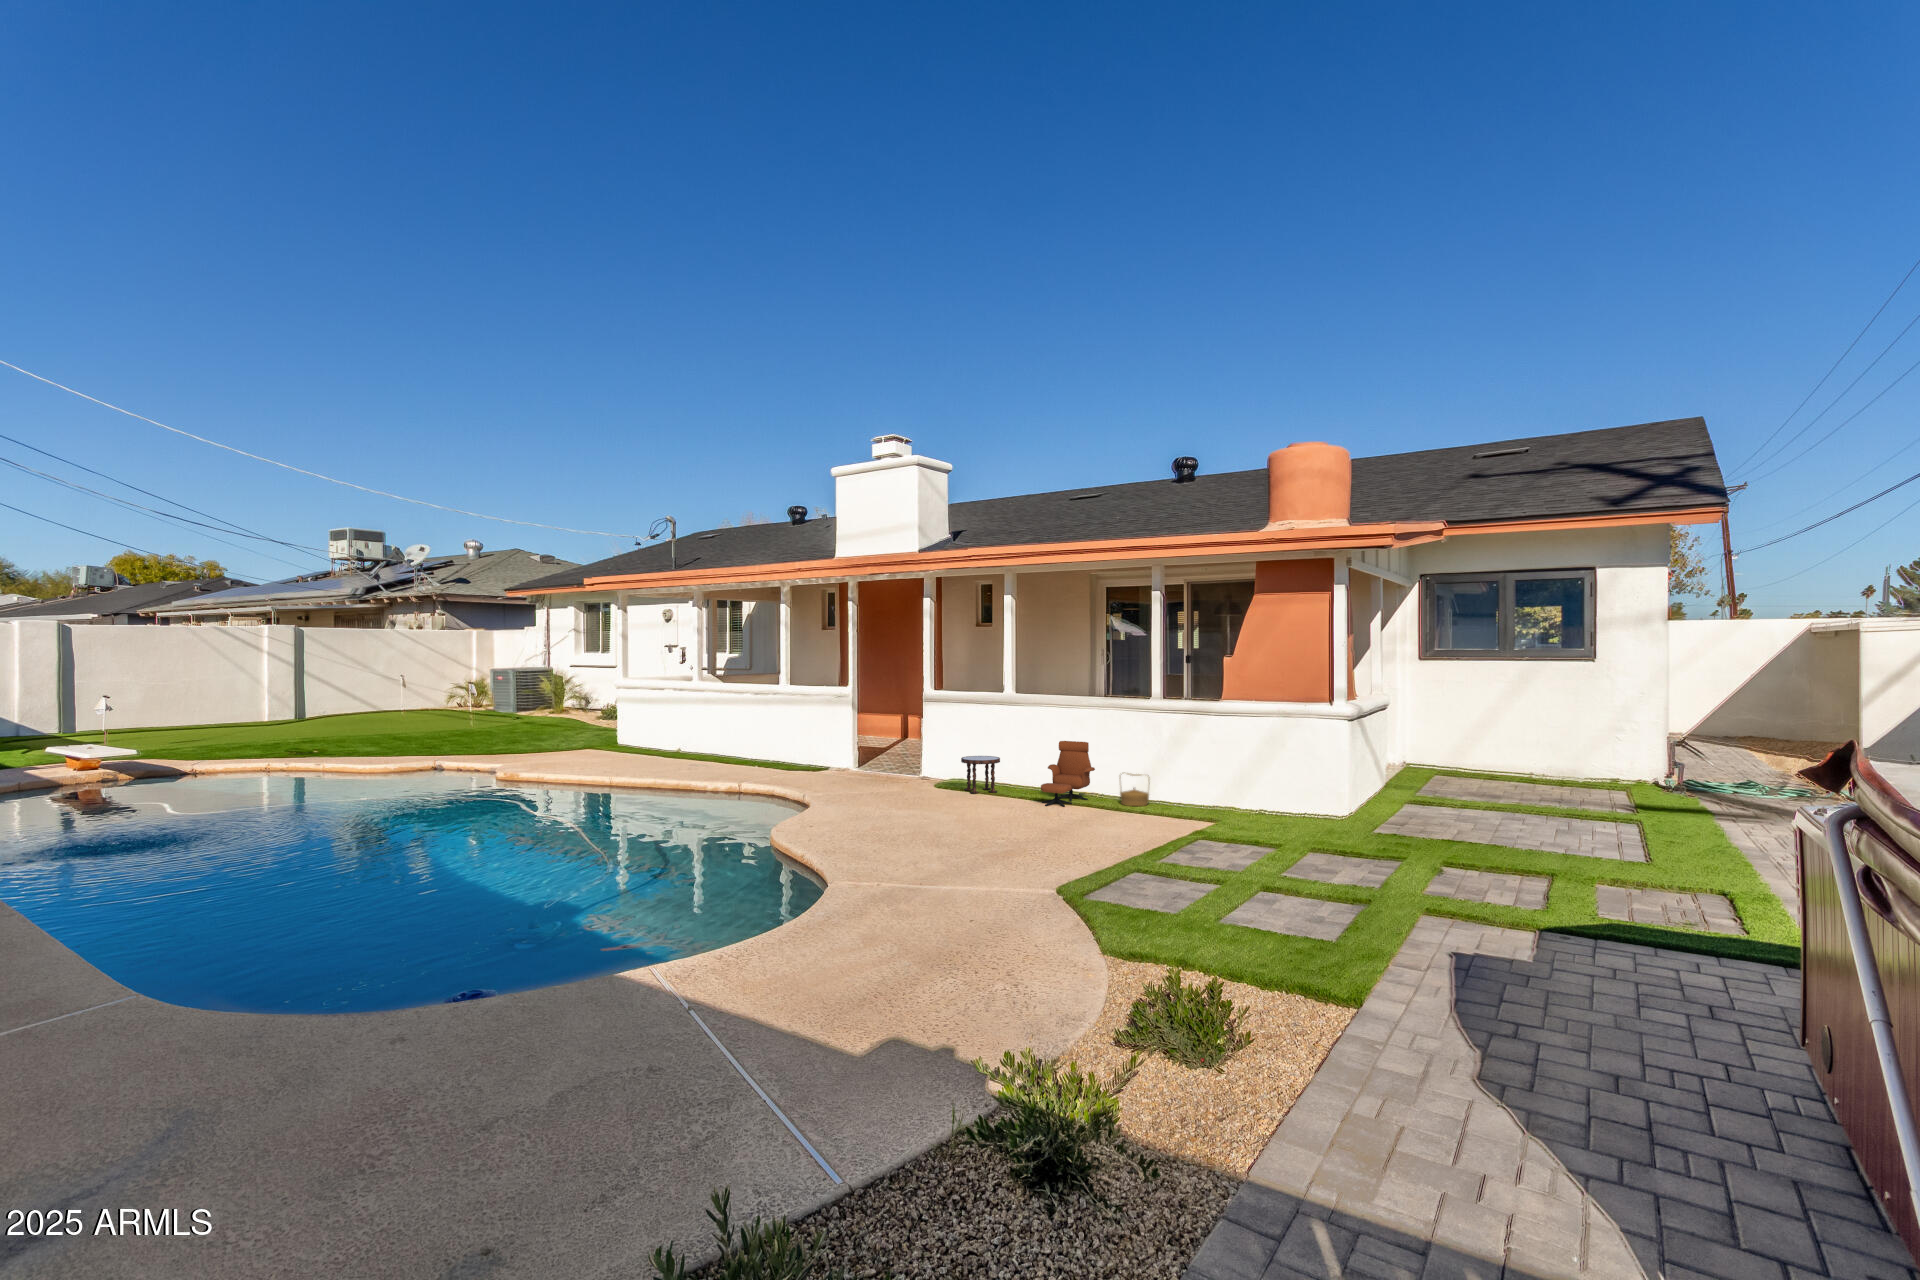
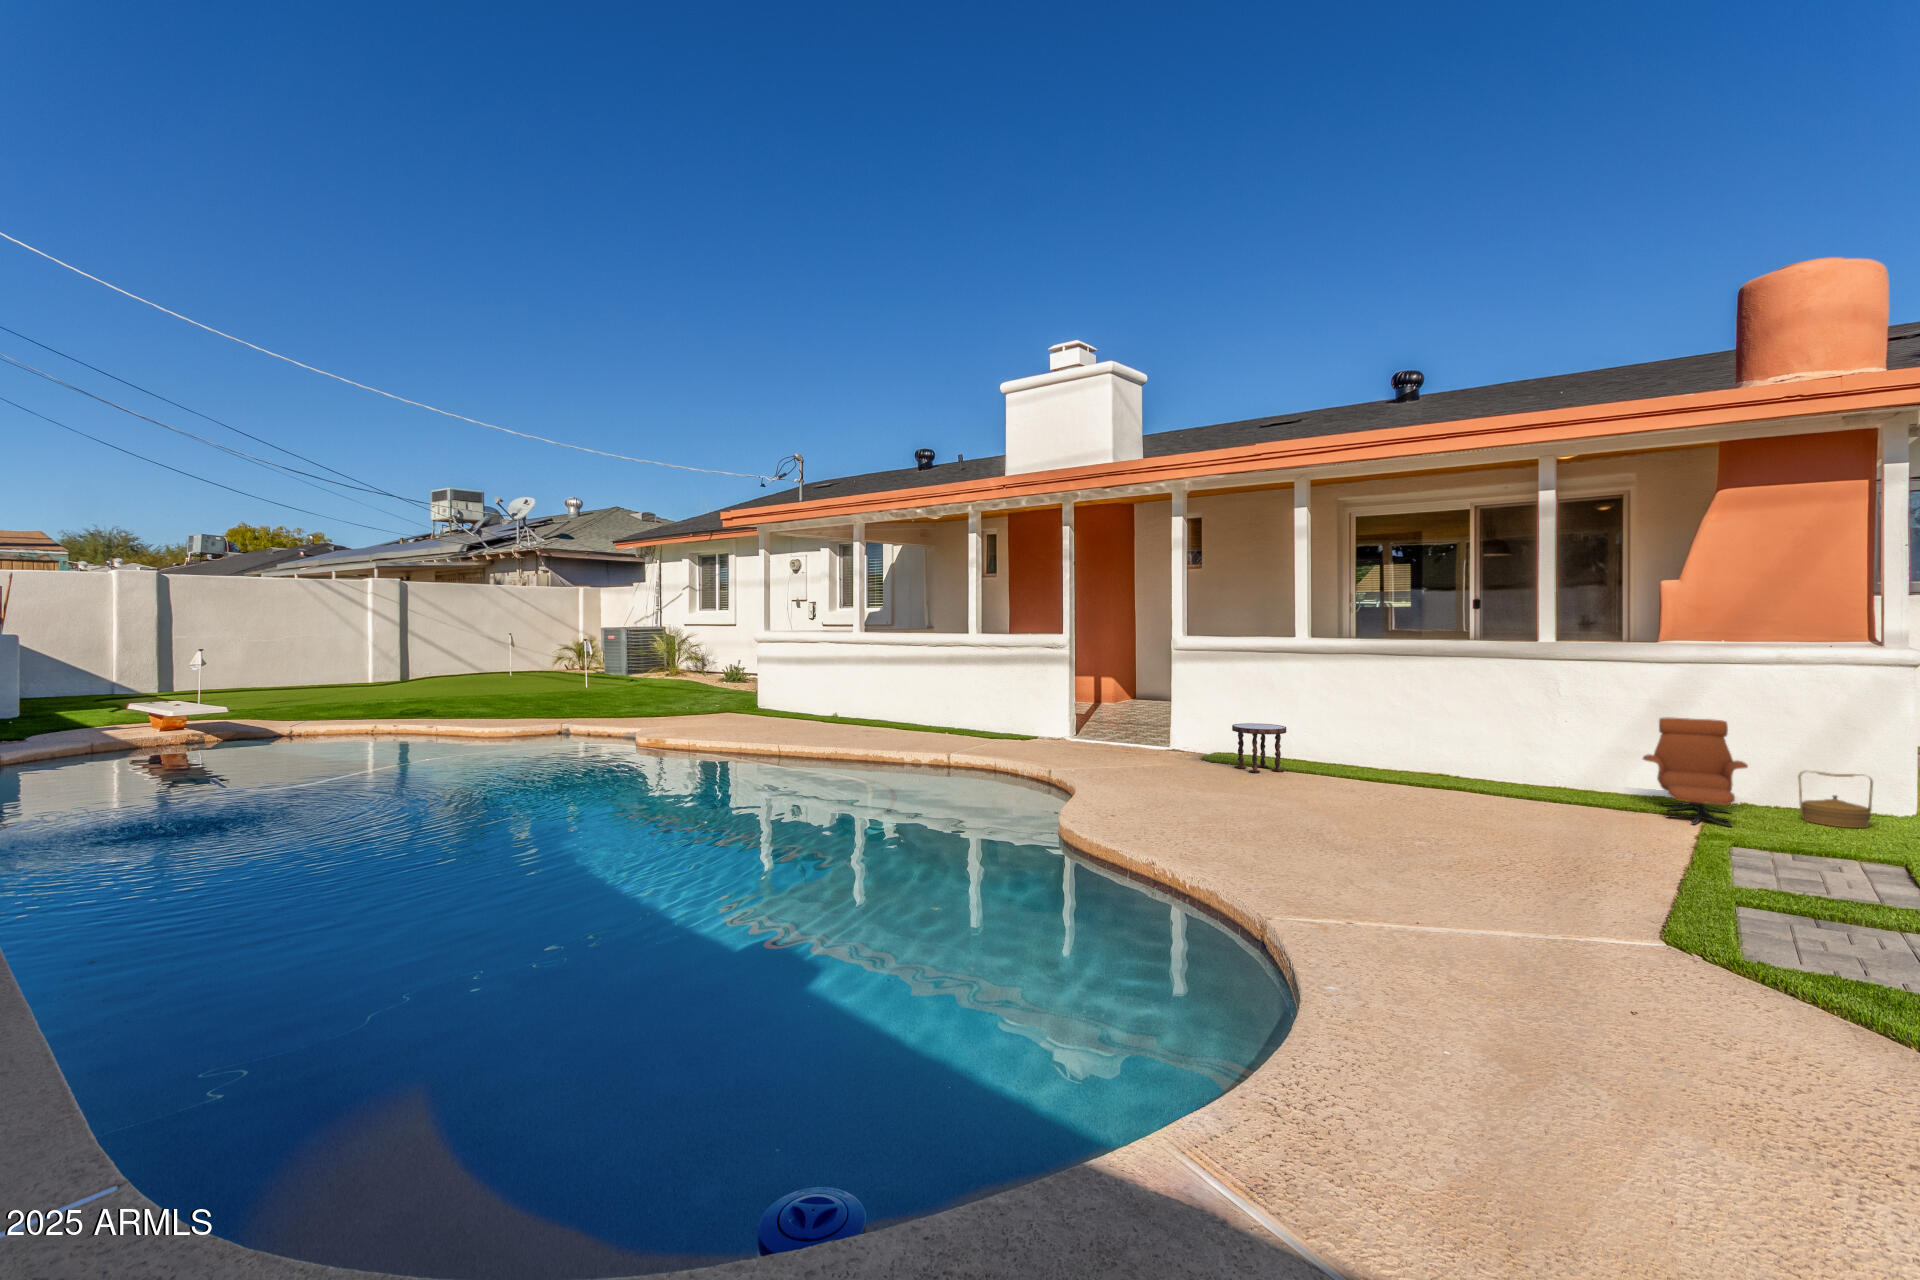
lounge chair: present [1041,741,1095,807] -> present [1643,717,1748,827]
woven basket: present [1120,773,1149,806] -> present [1798,771,1873,828]

